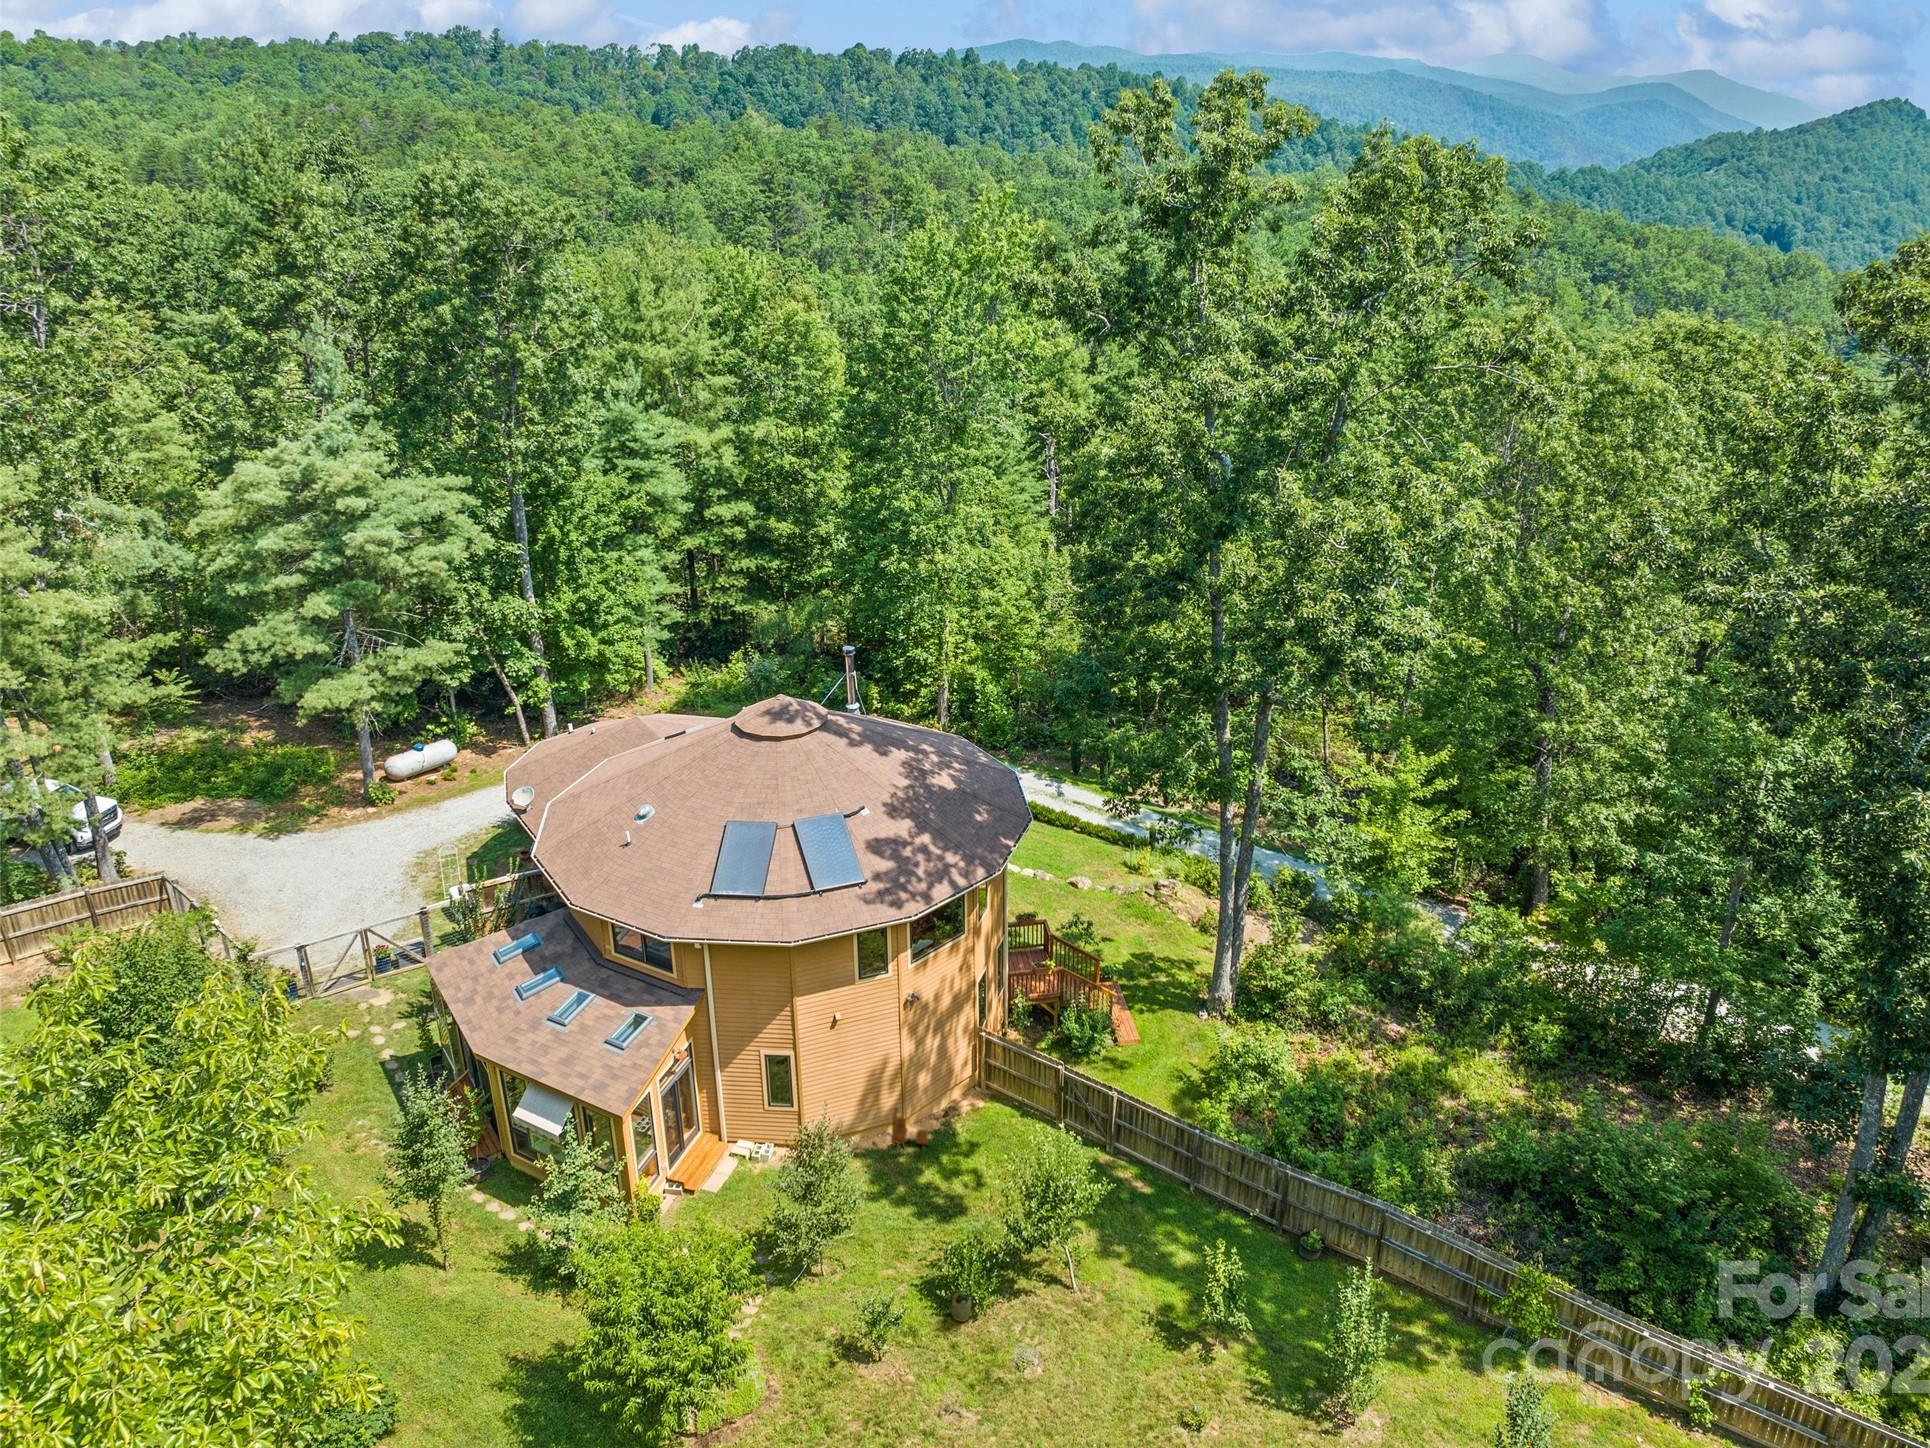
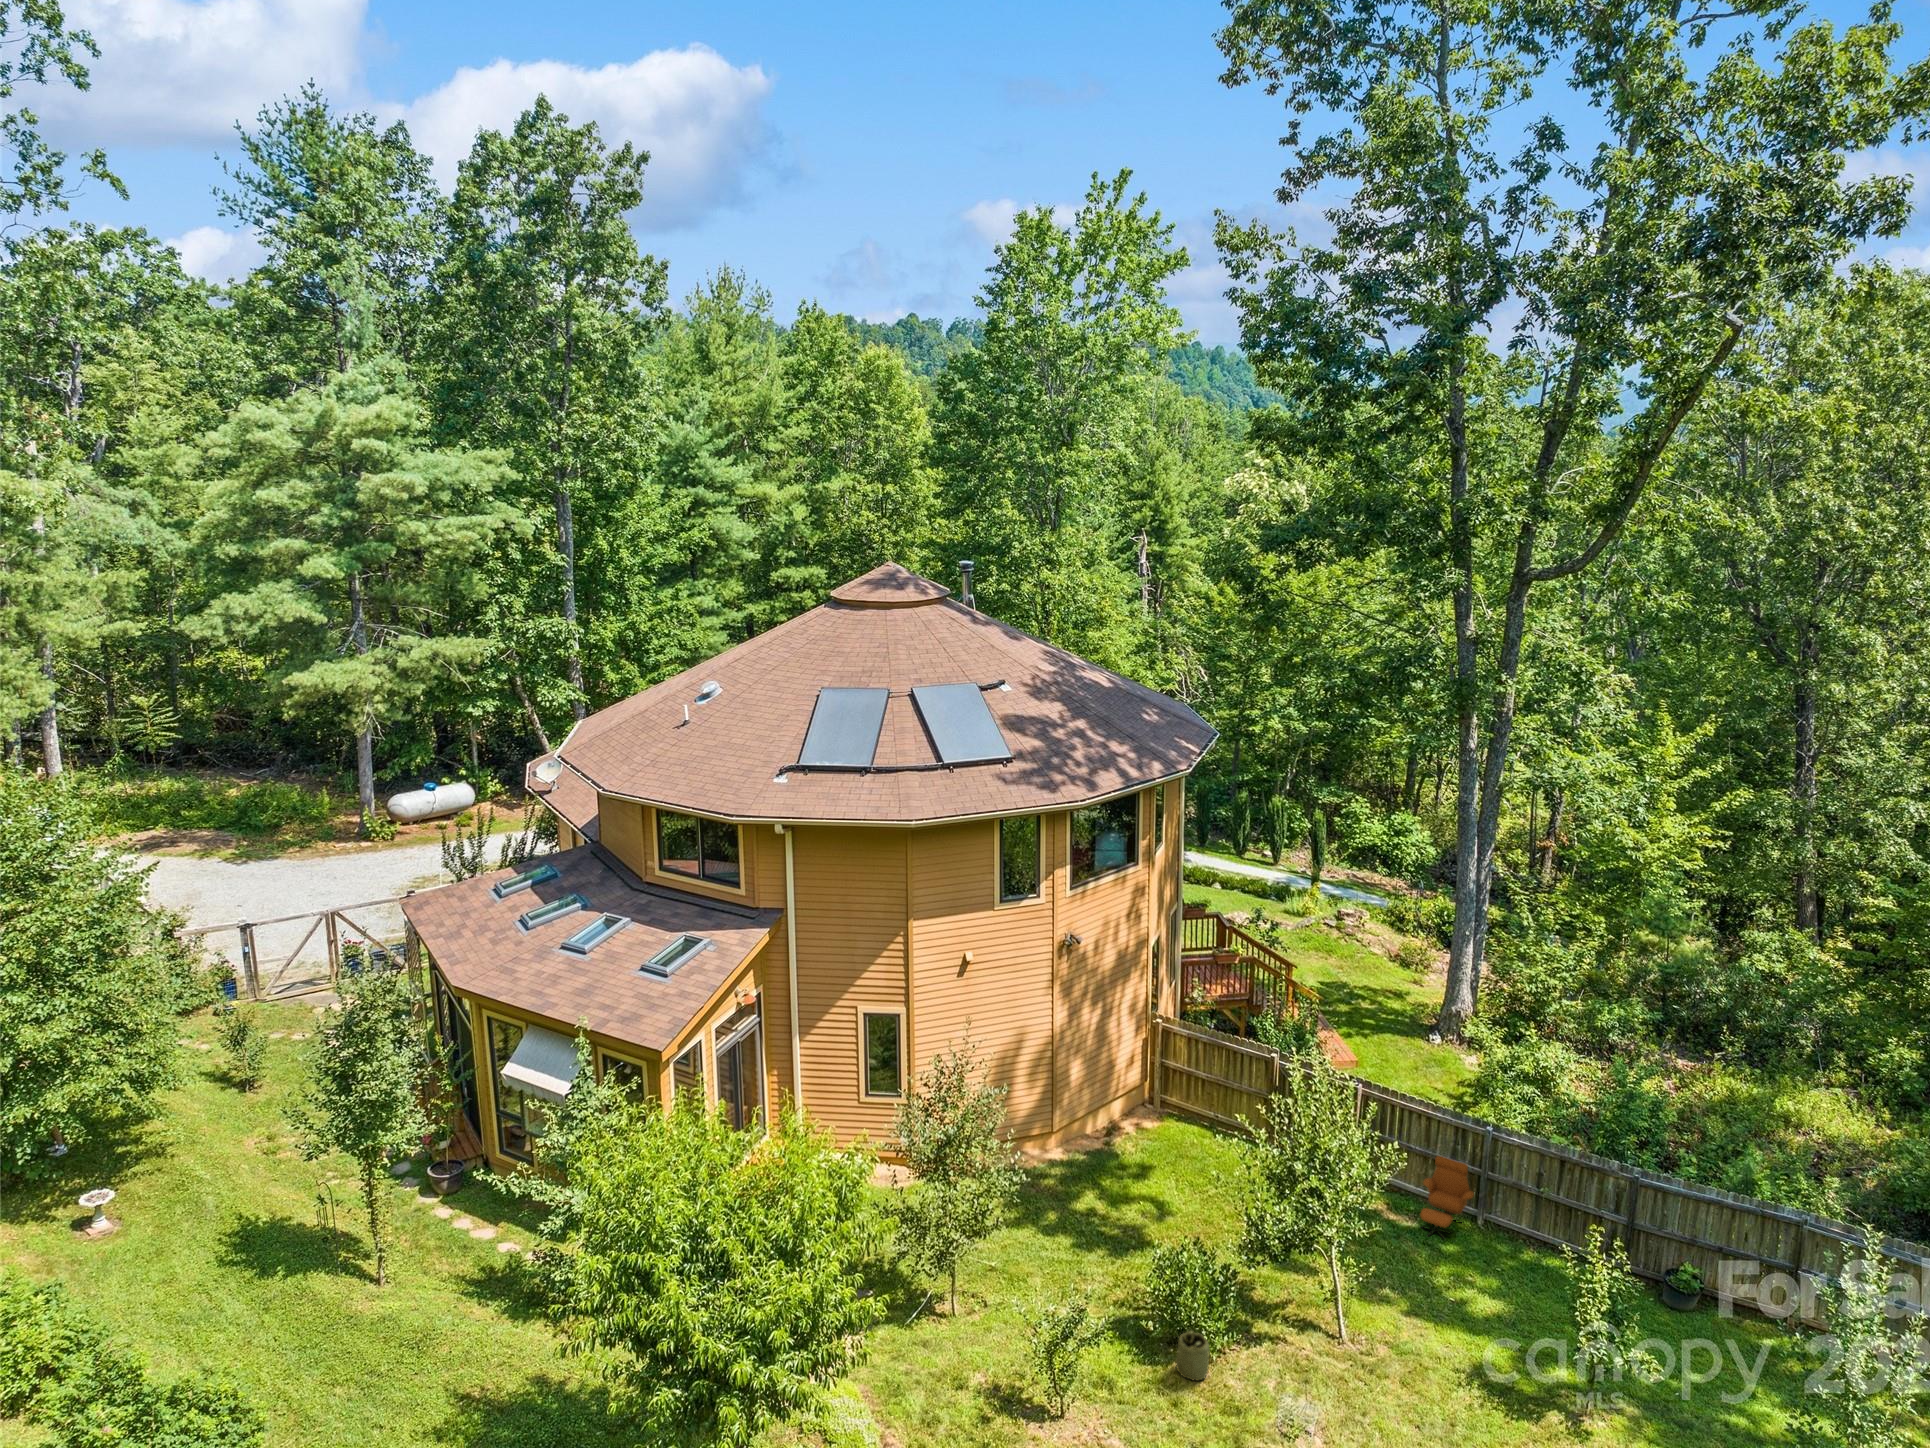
lounge chair: present [891,1107,928,1149] -> present [1420,1156,1474,1239]

